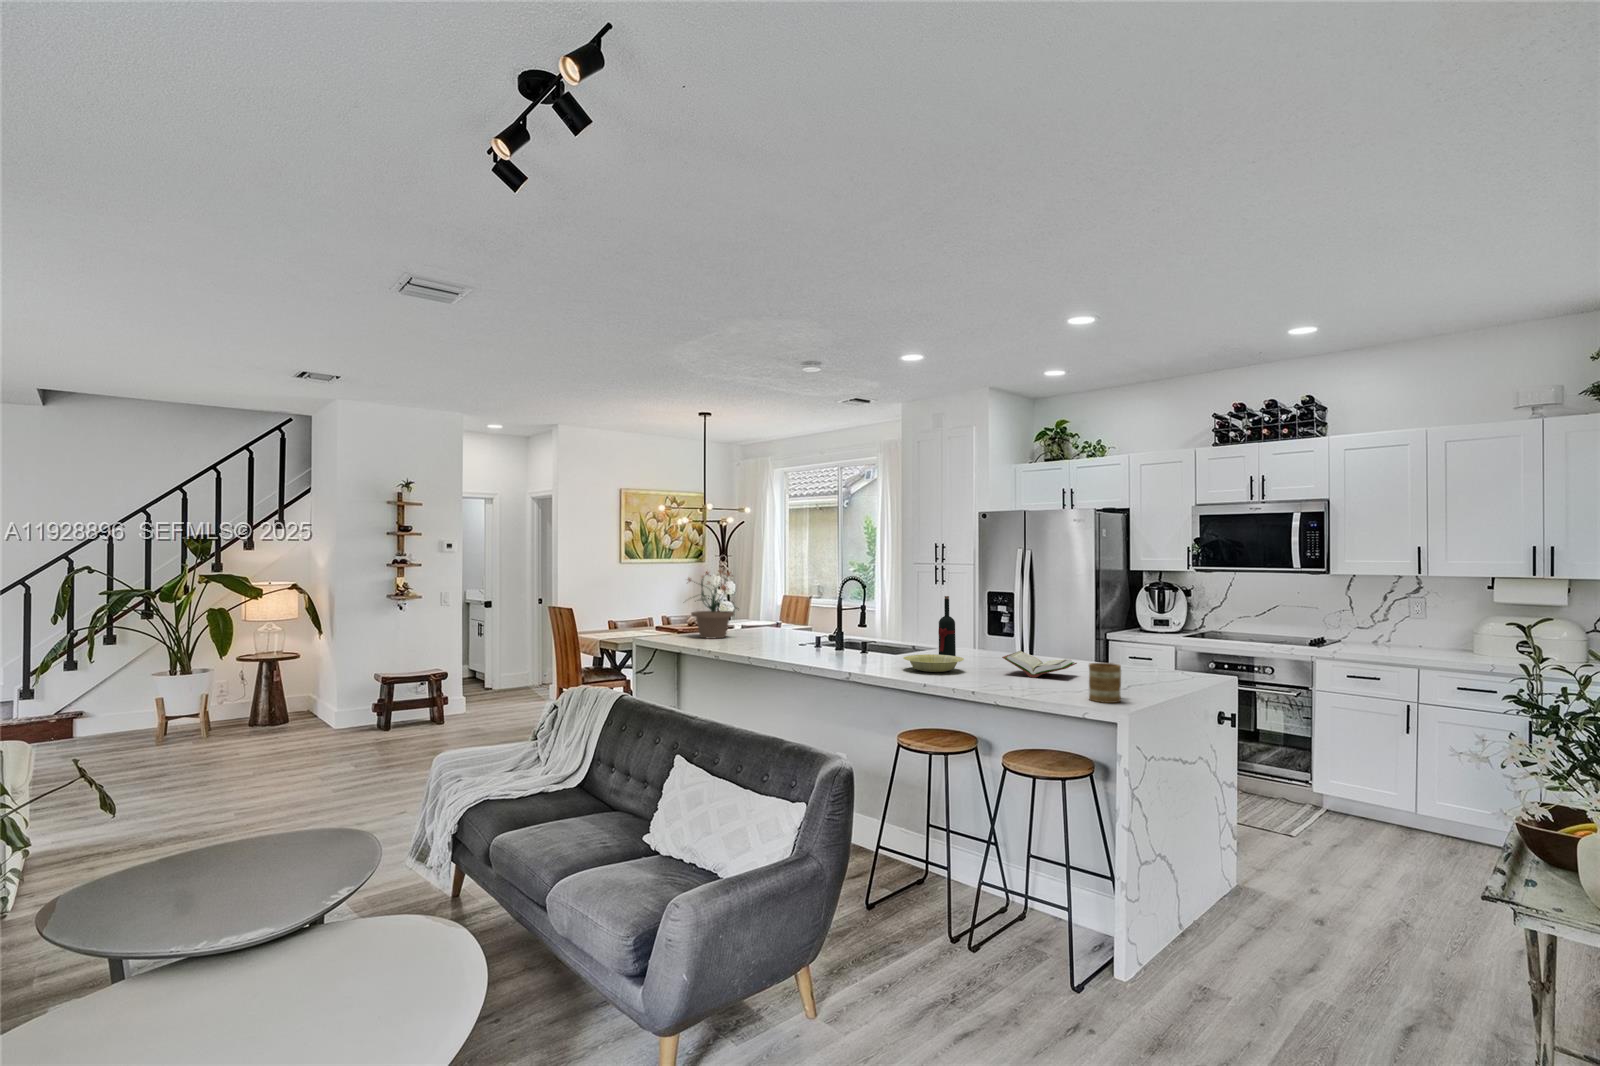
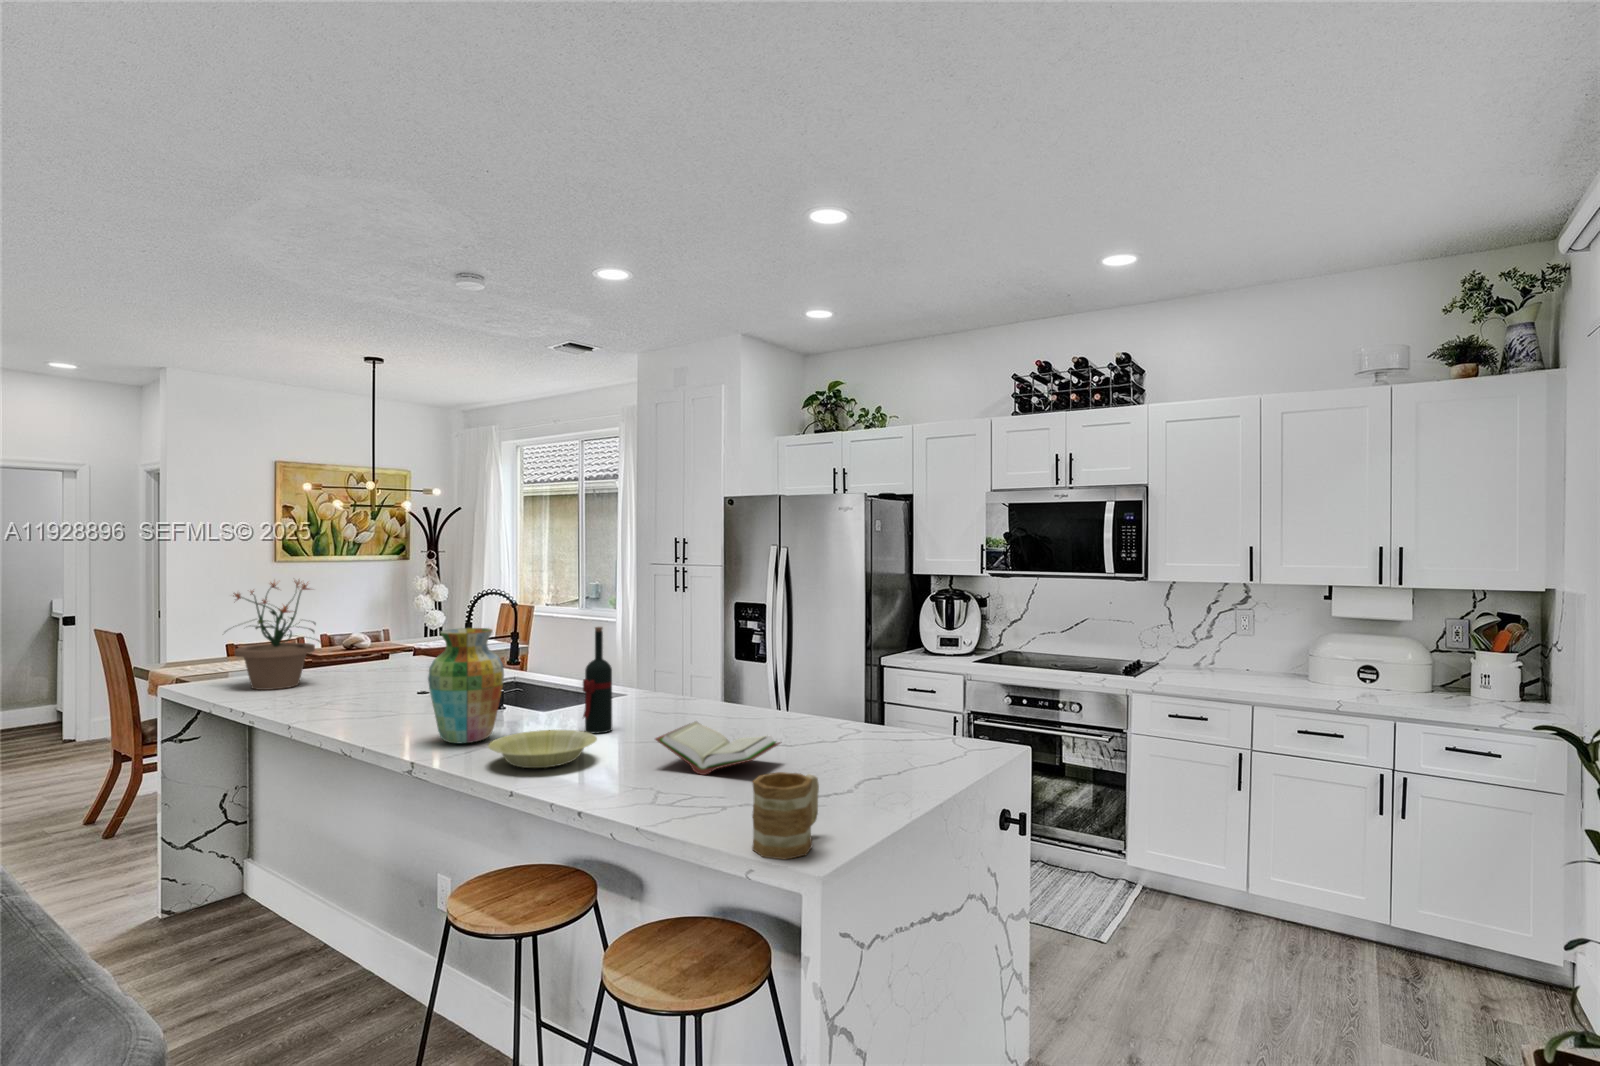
vase: none [853,595,895,662] -> present [428,628,504,743]

